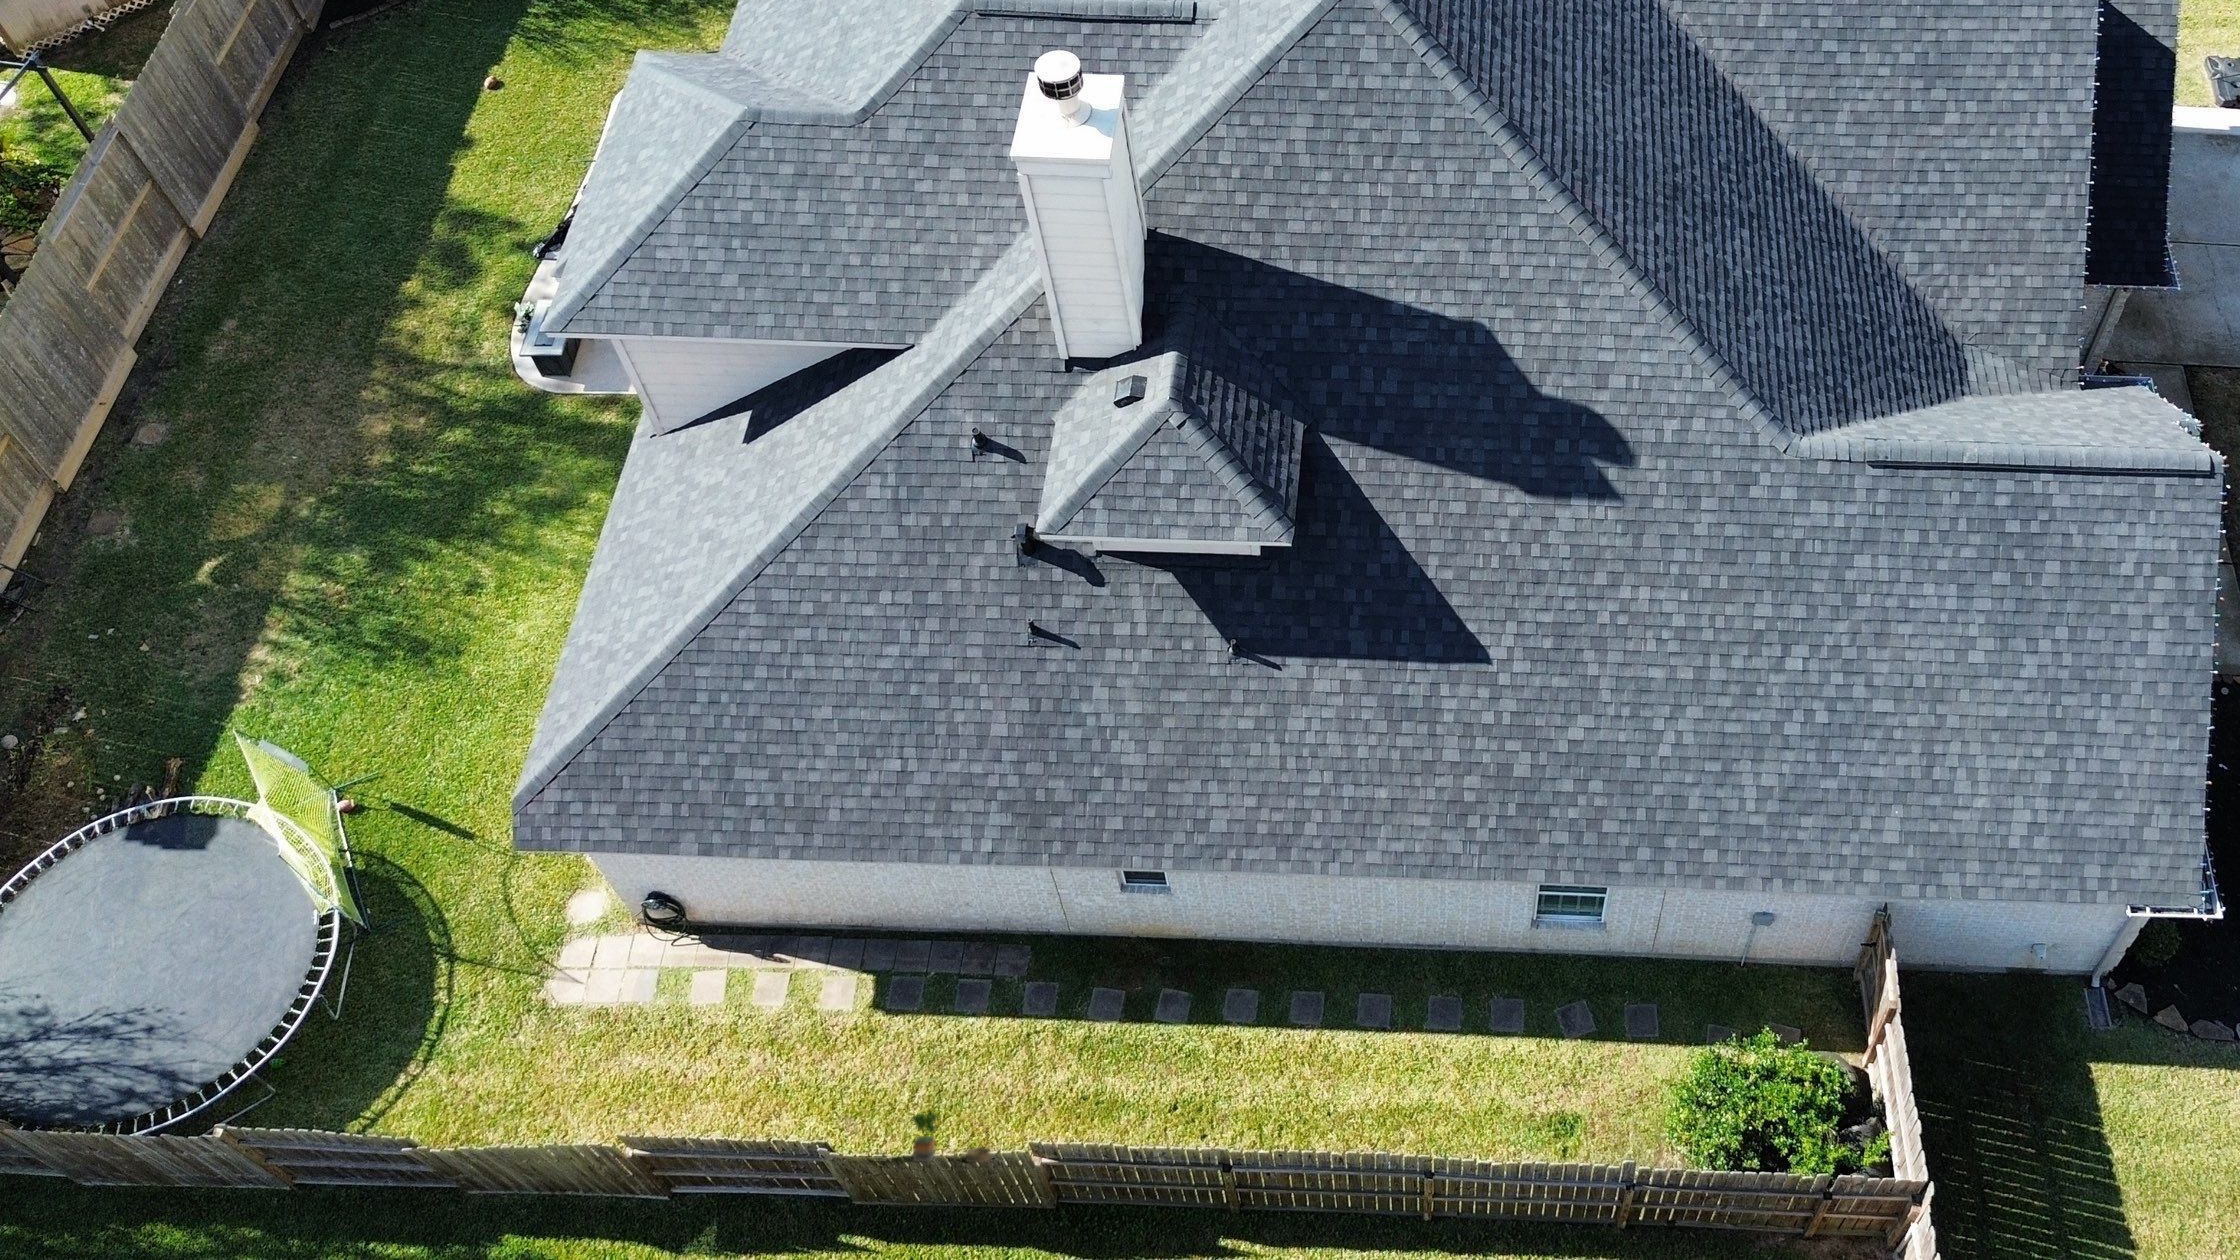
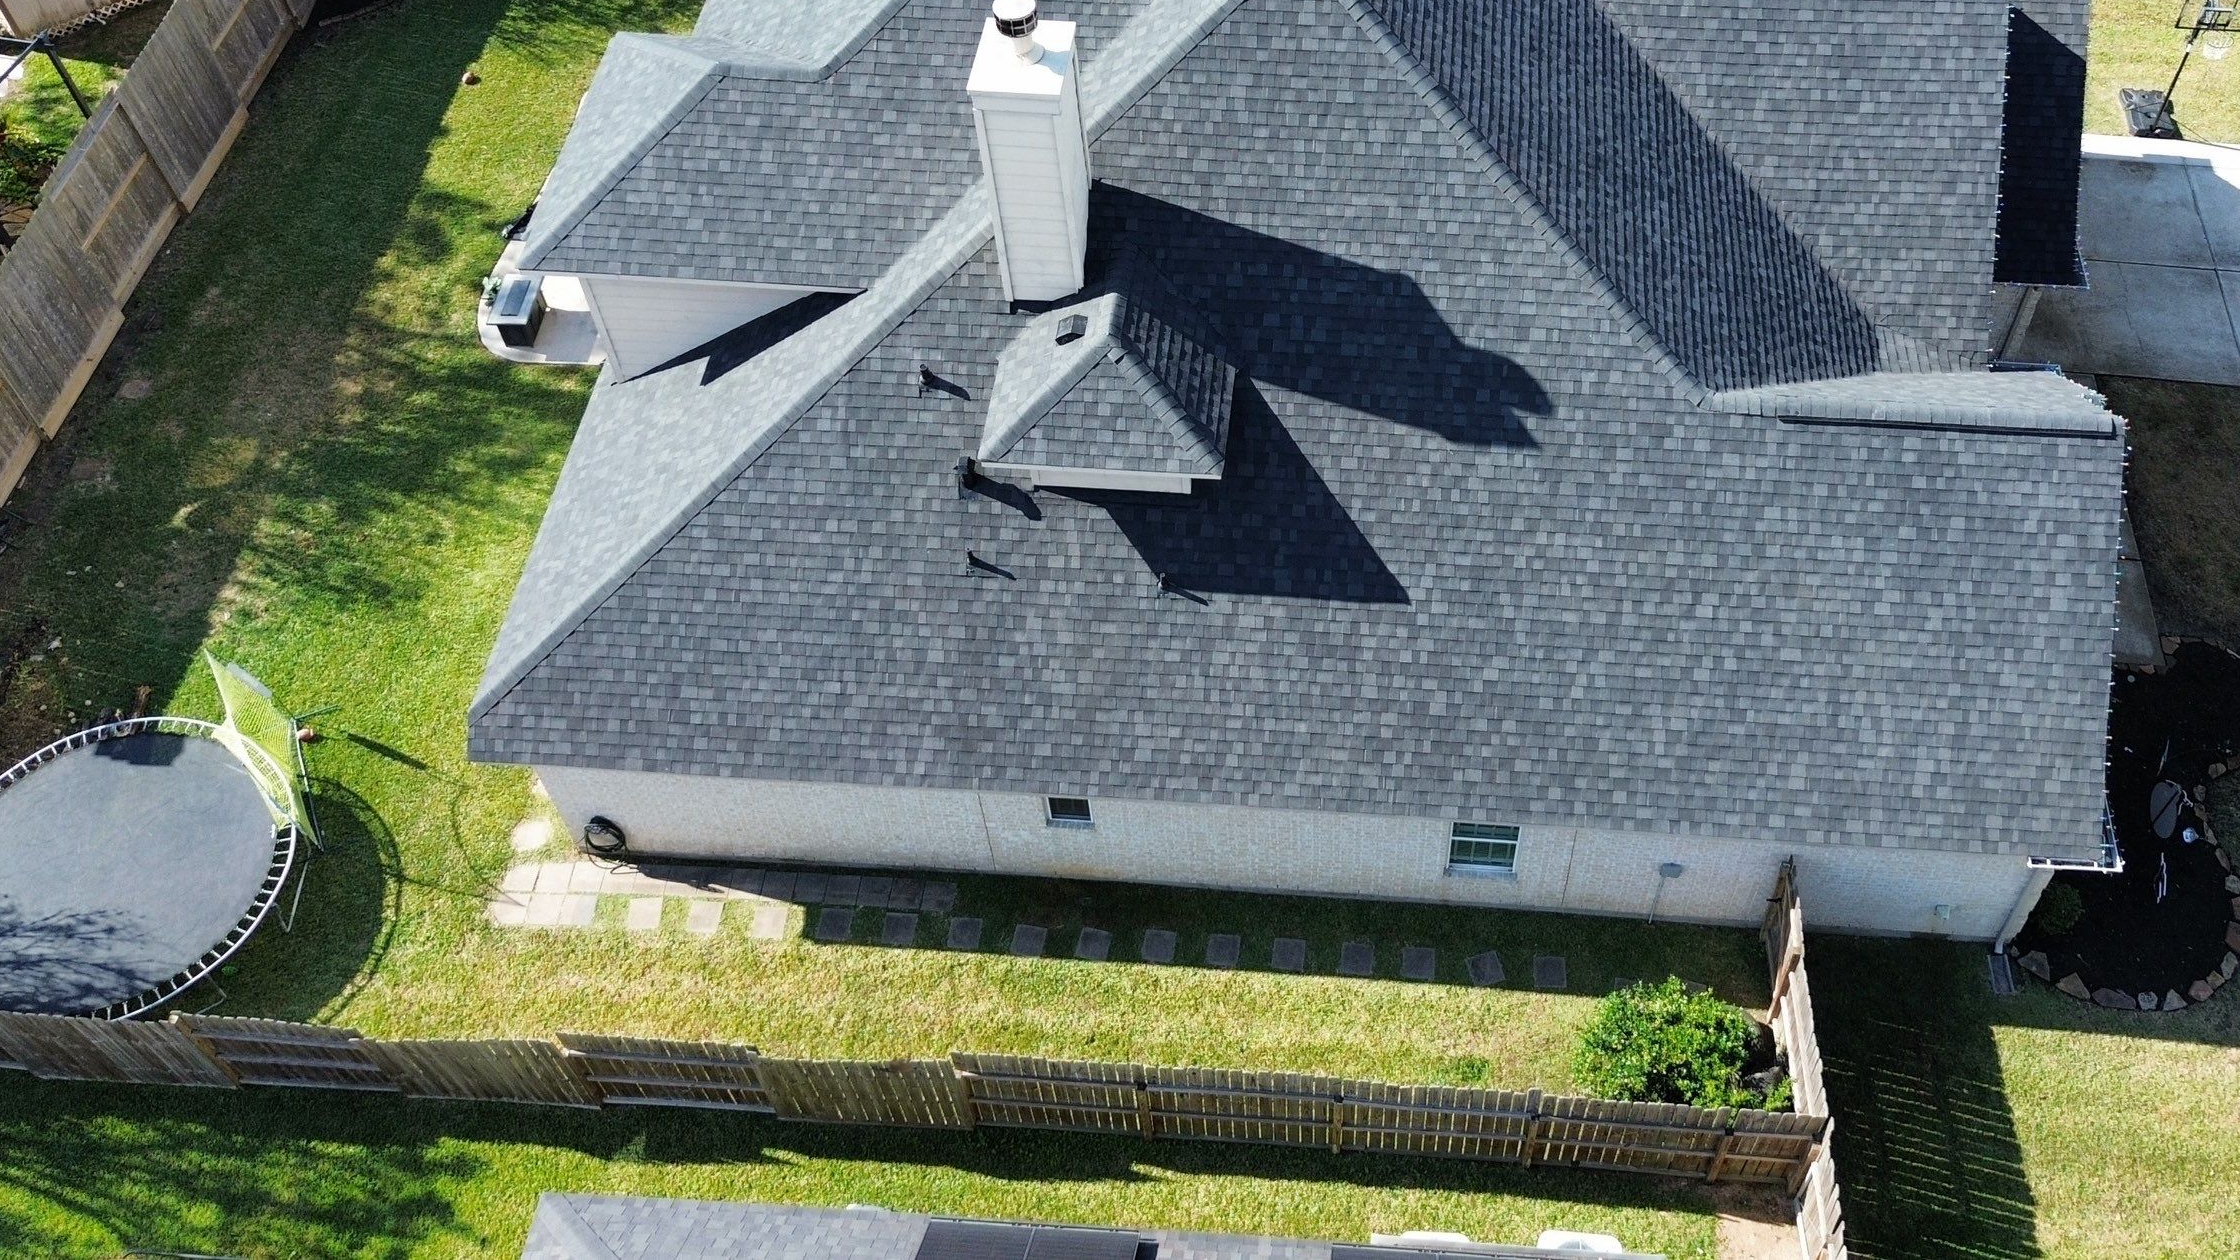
potted tree: present [912,1112,939,1162] -> none [836,1022,866,1070]

